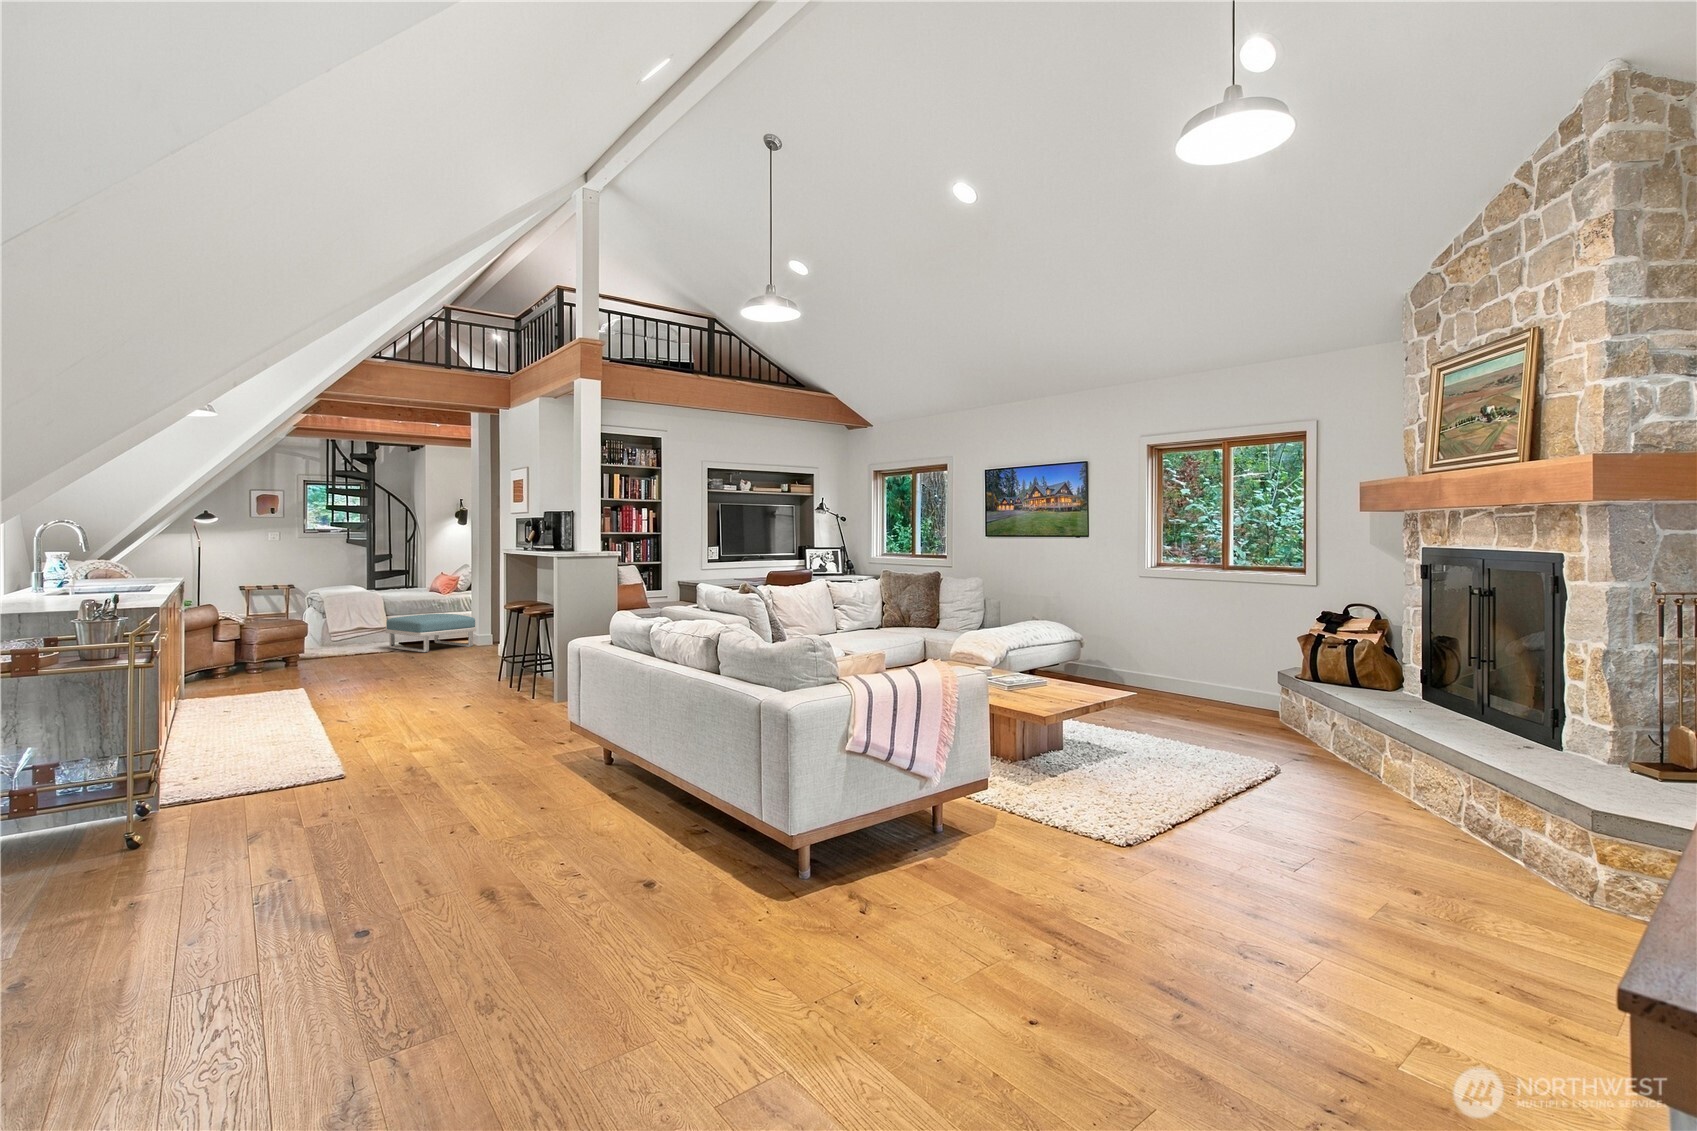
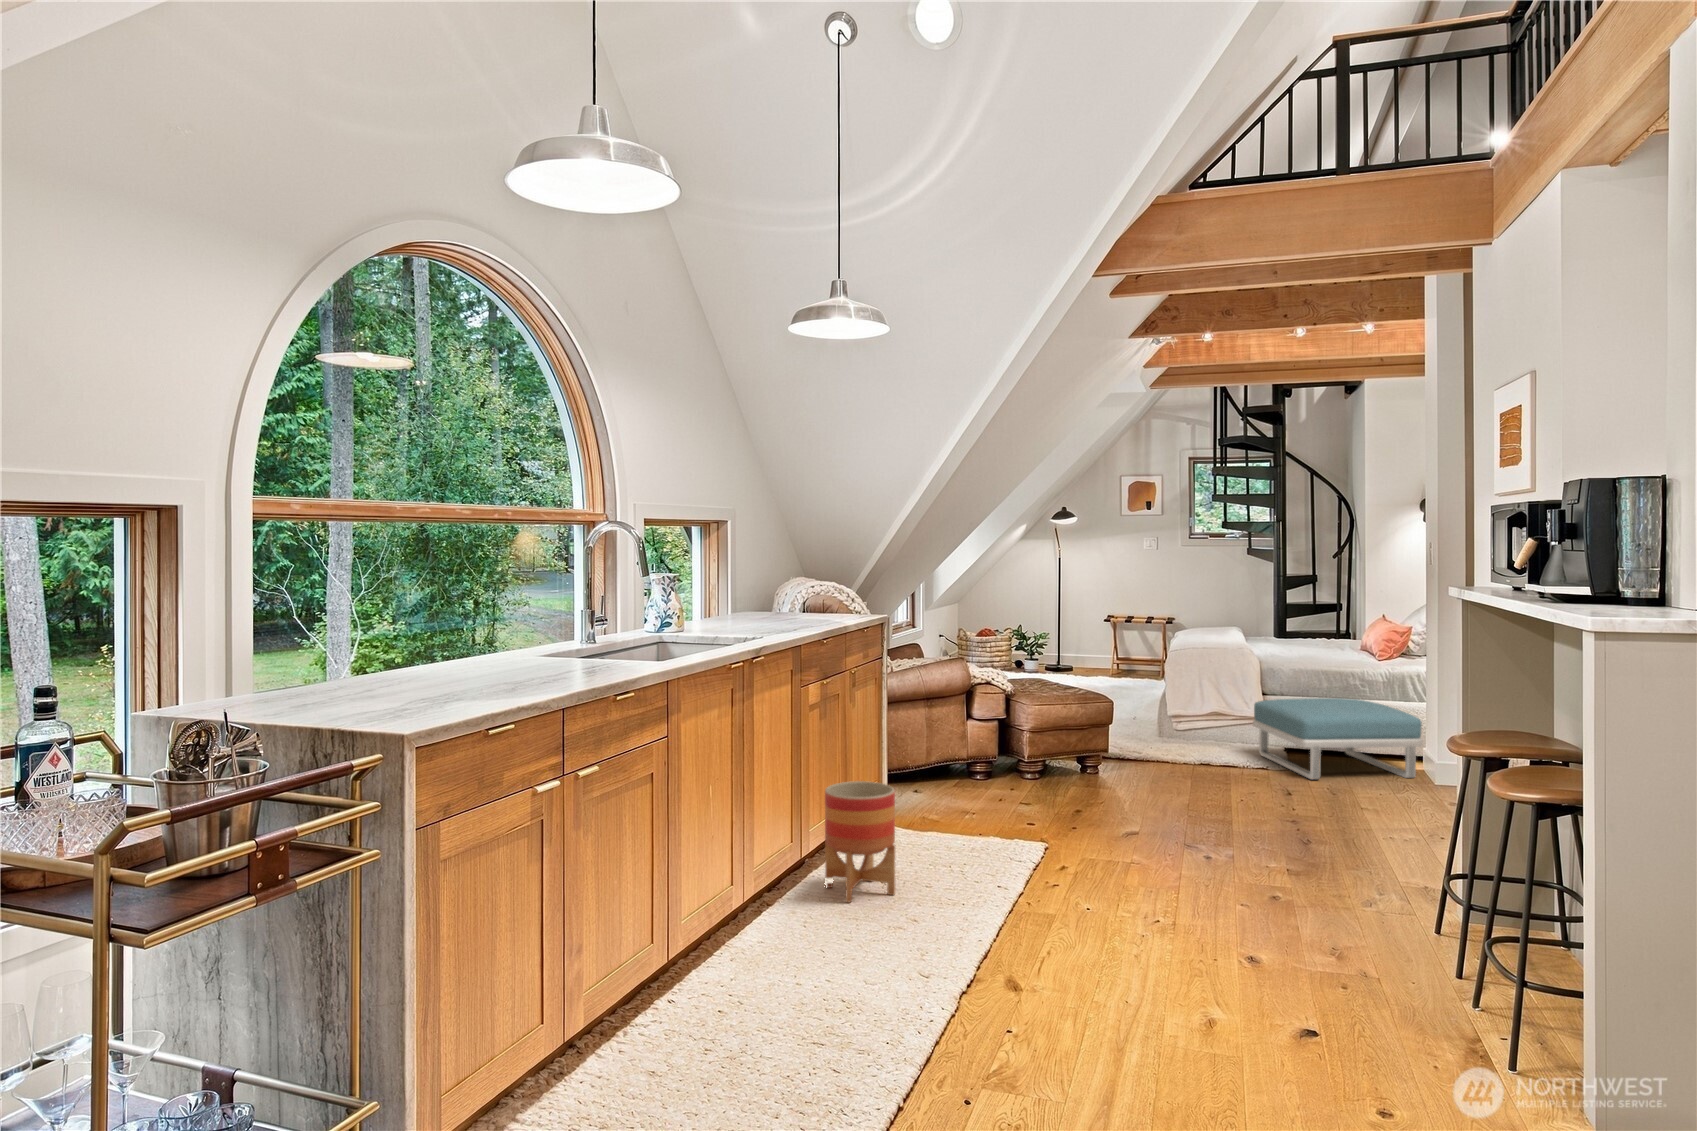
planter: none [186,659,237,721] -> present [825,781,895,902]

